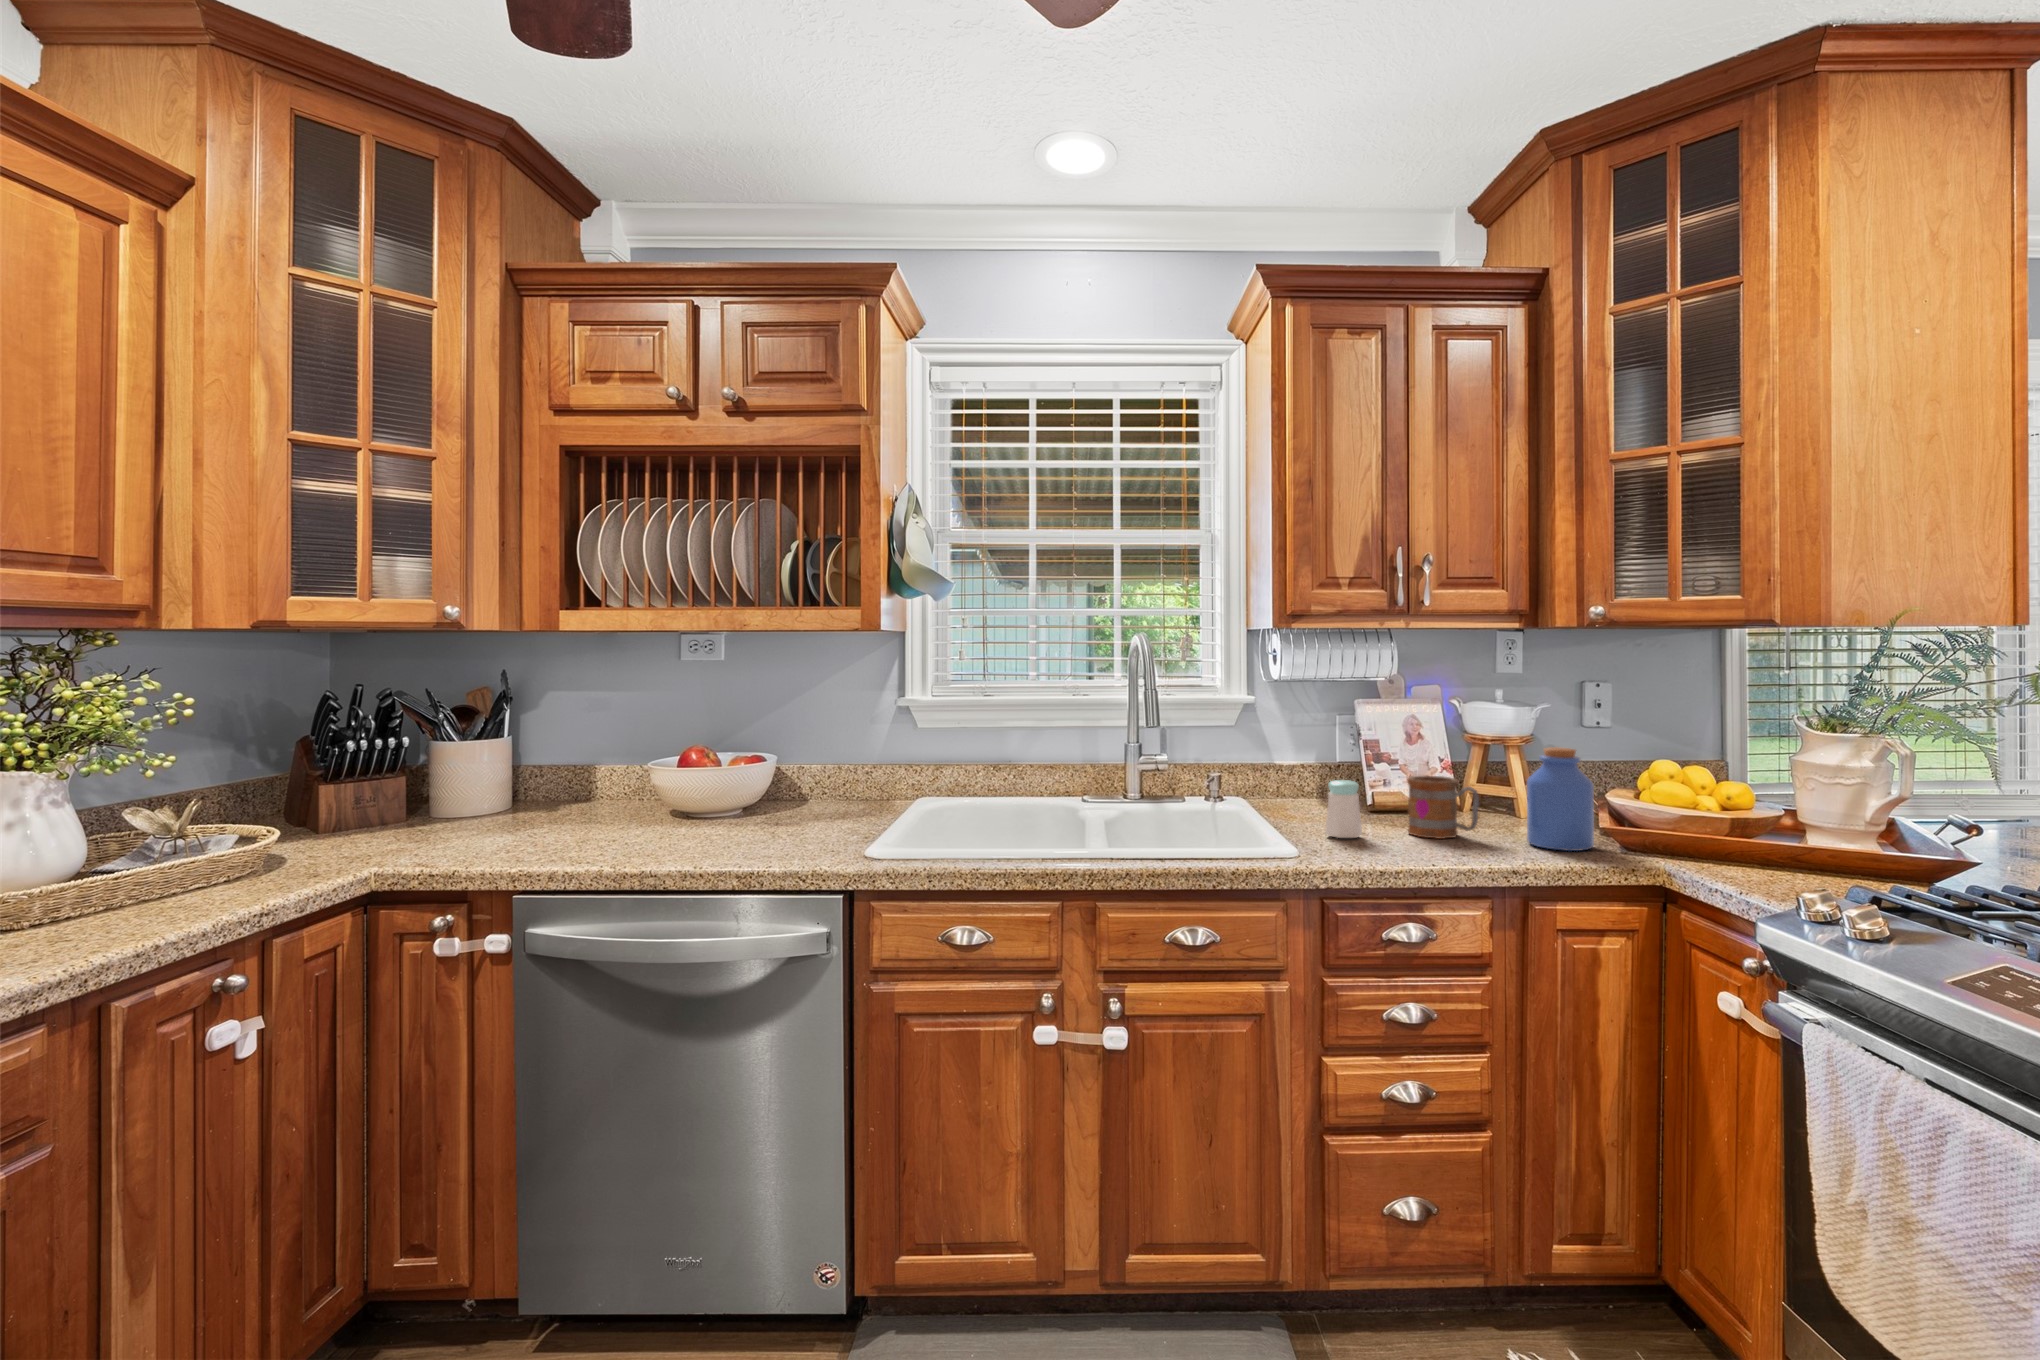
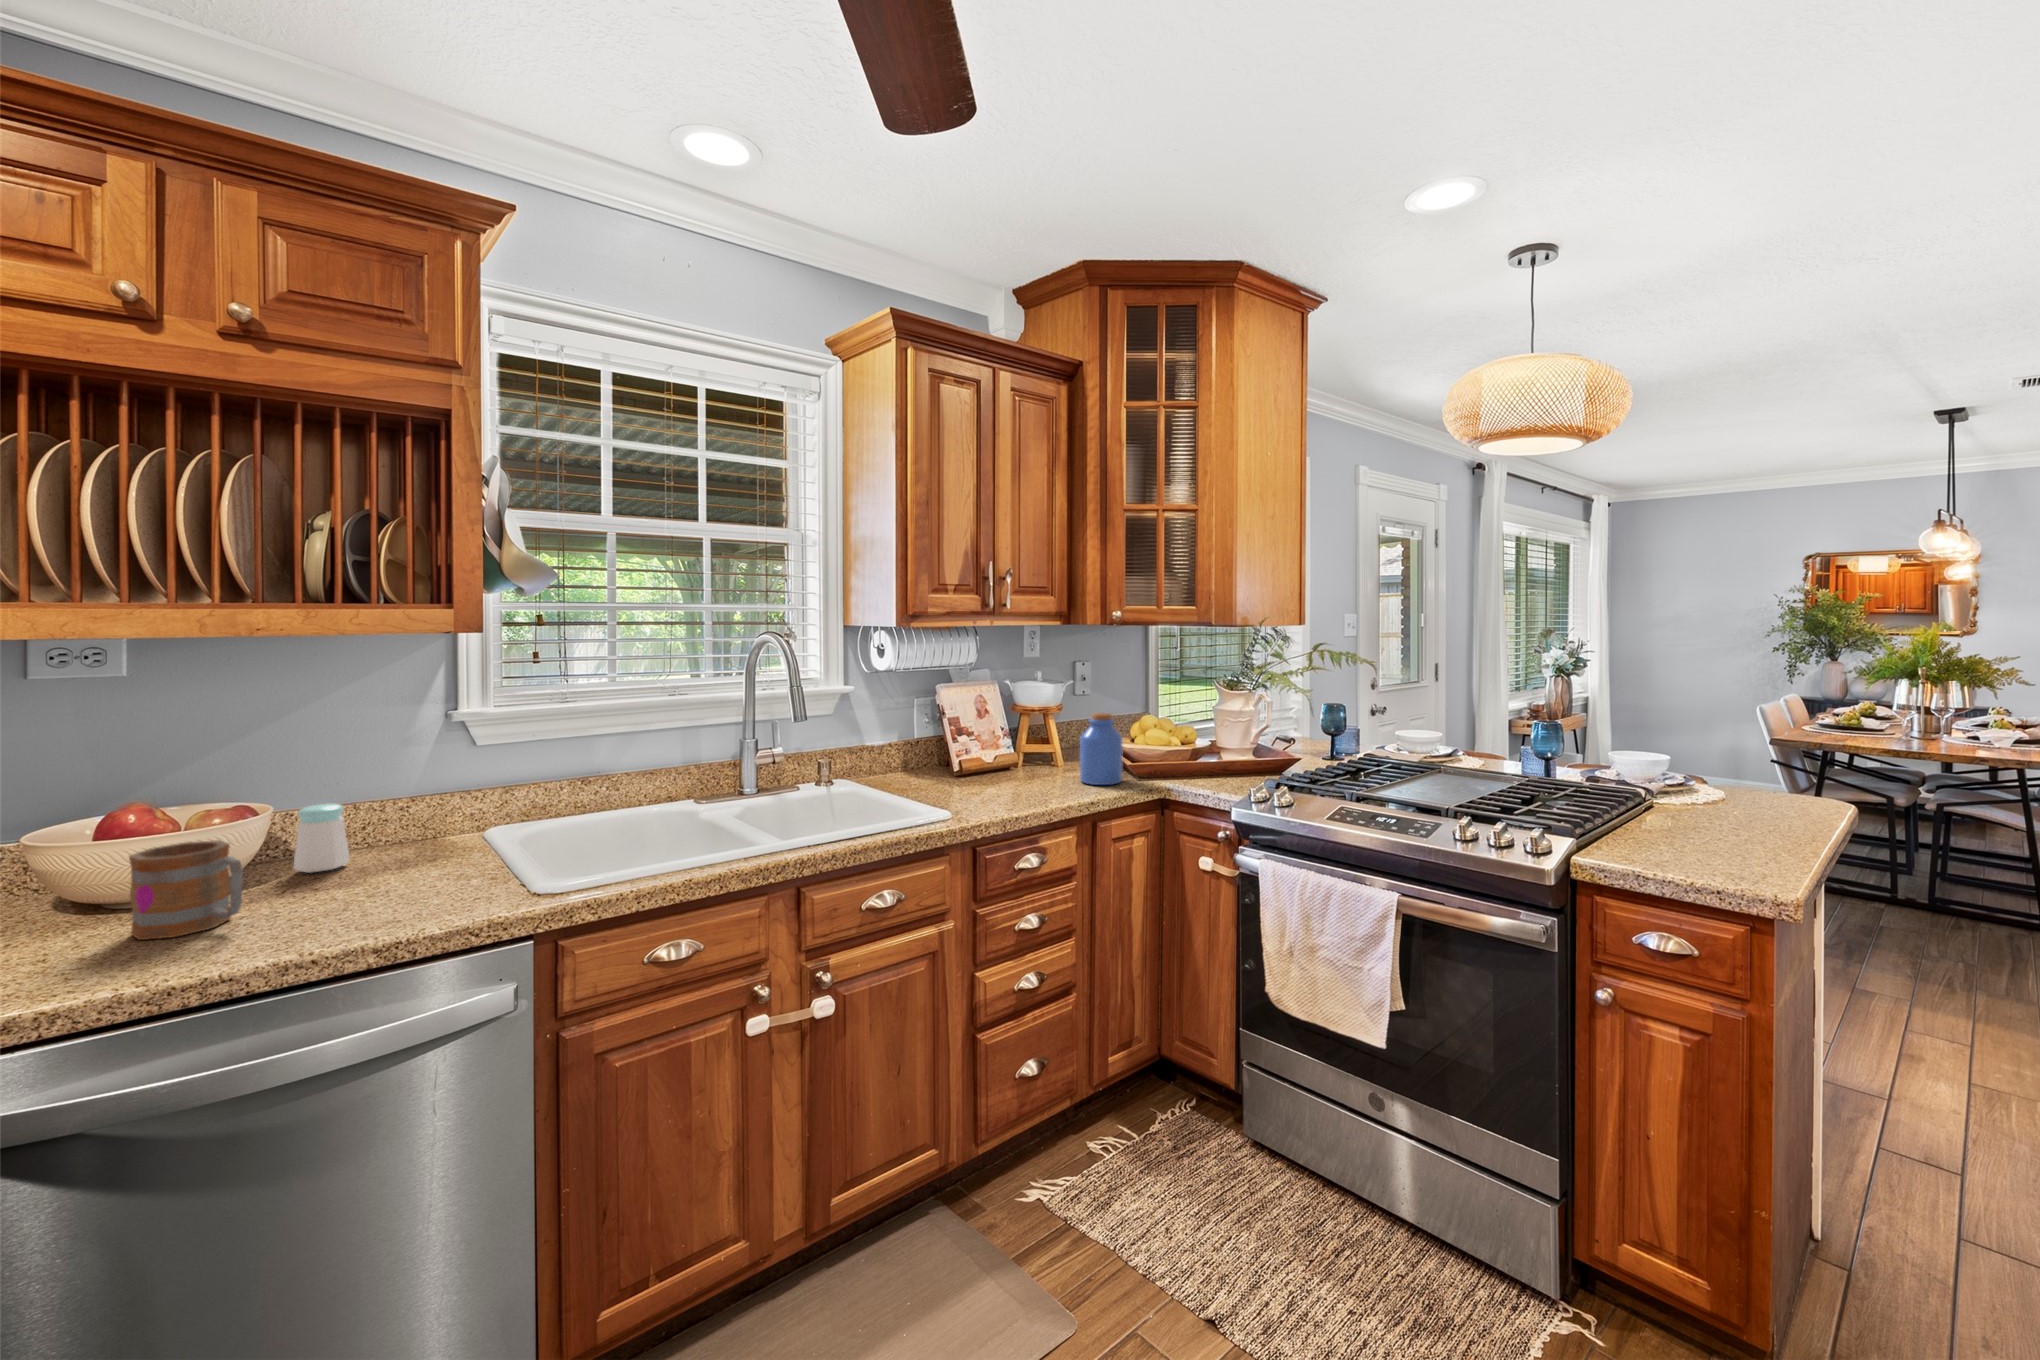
mug: present [1408,776,1479,839] -> present [129,840,243,940]
salt shaker: present [1326,780,1362,838] -> present [294,804,350,873]

